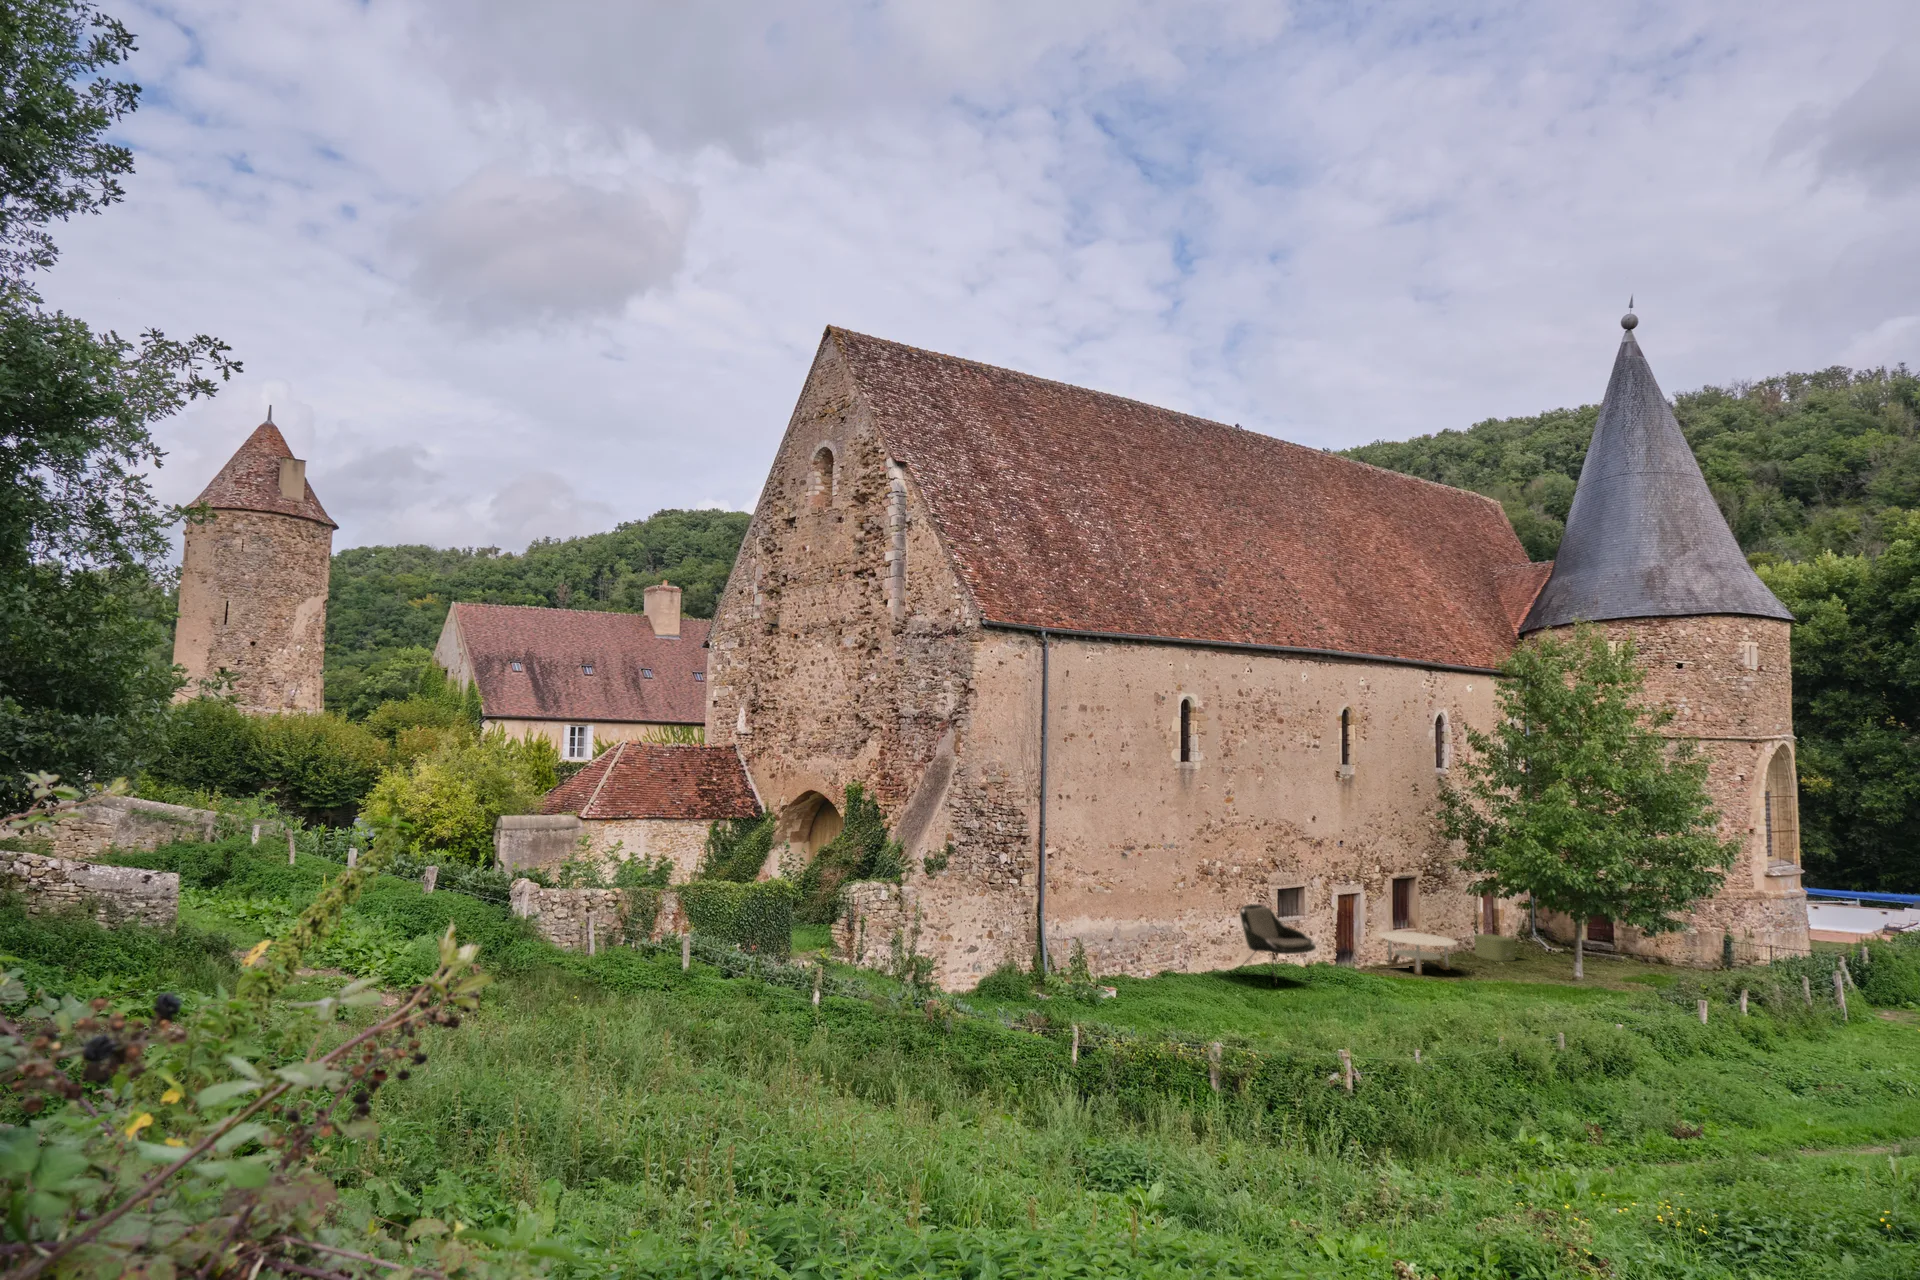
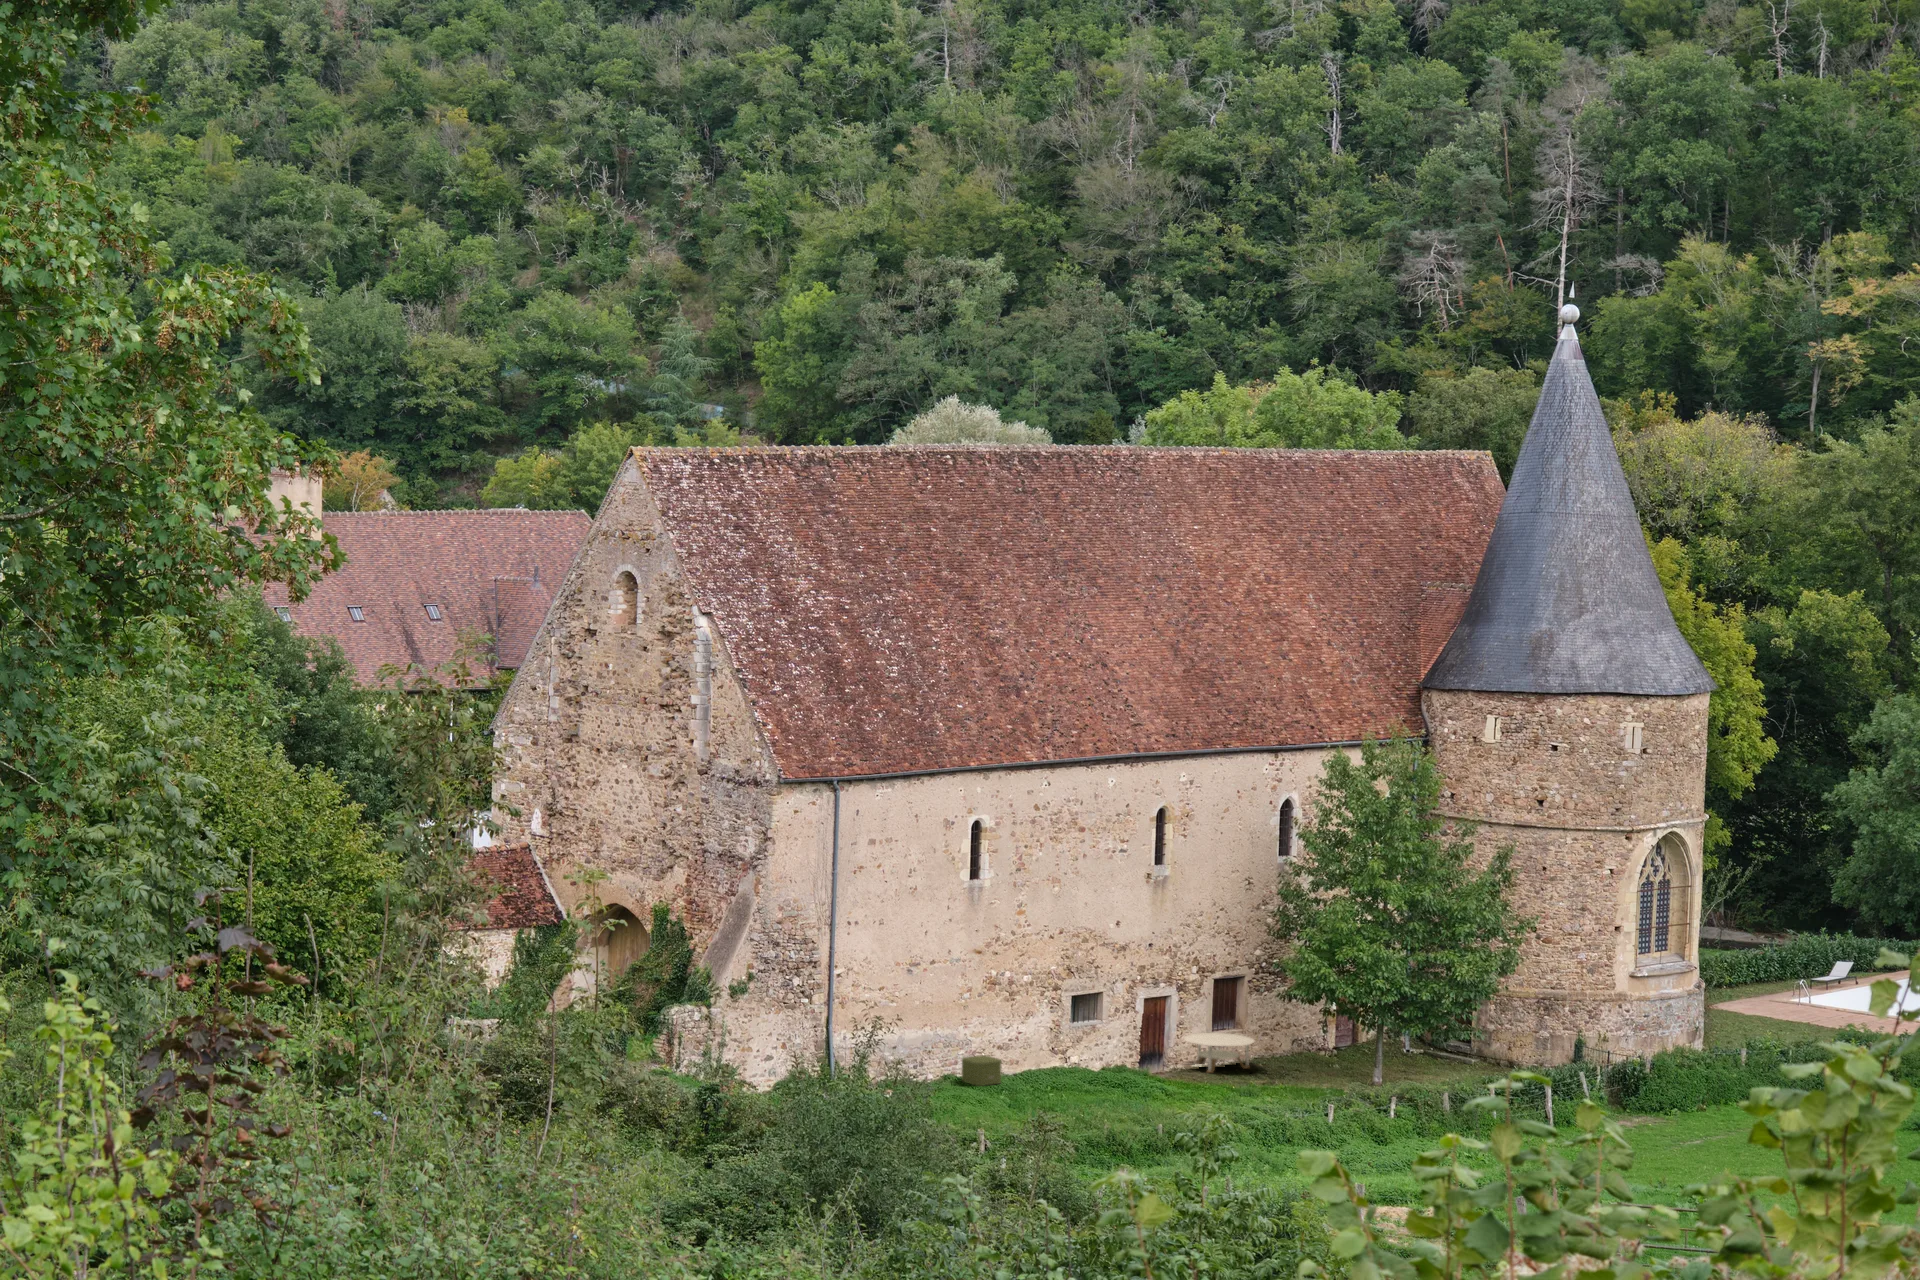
lounge chair: present [1238,904,1316,985] -> none [1022,1012,1092,1085]
storage box: present [1474,934,1515,961] -> present [962,1055,1002,1086]

